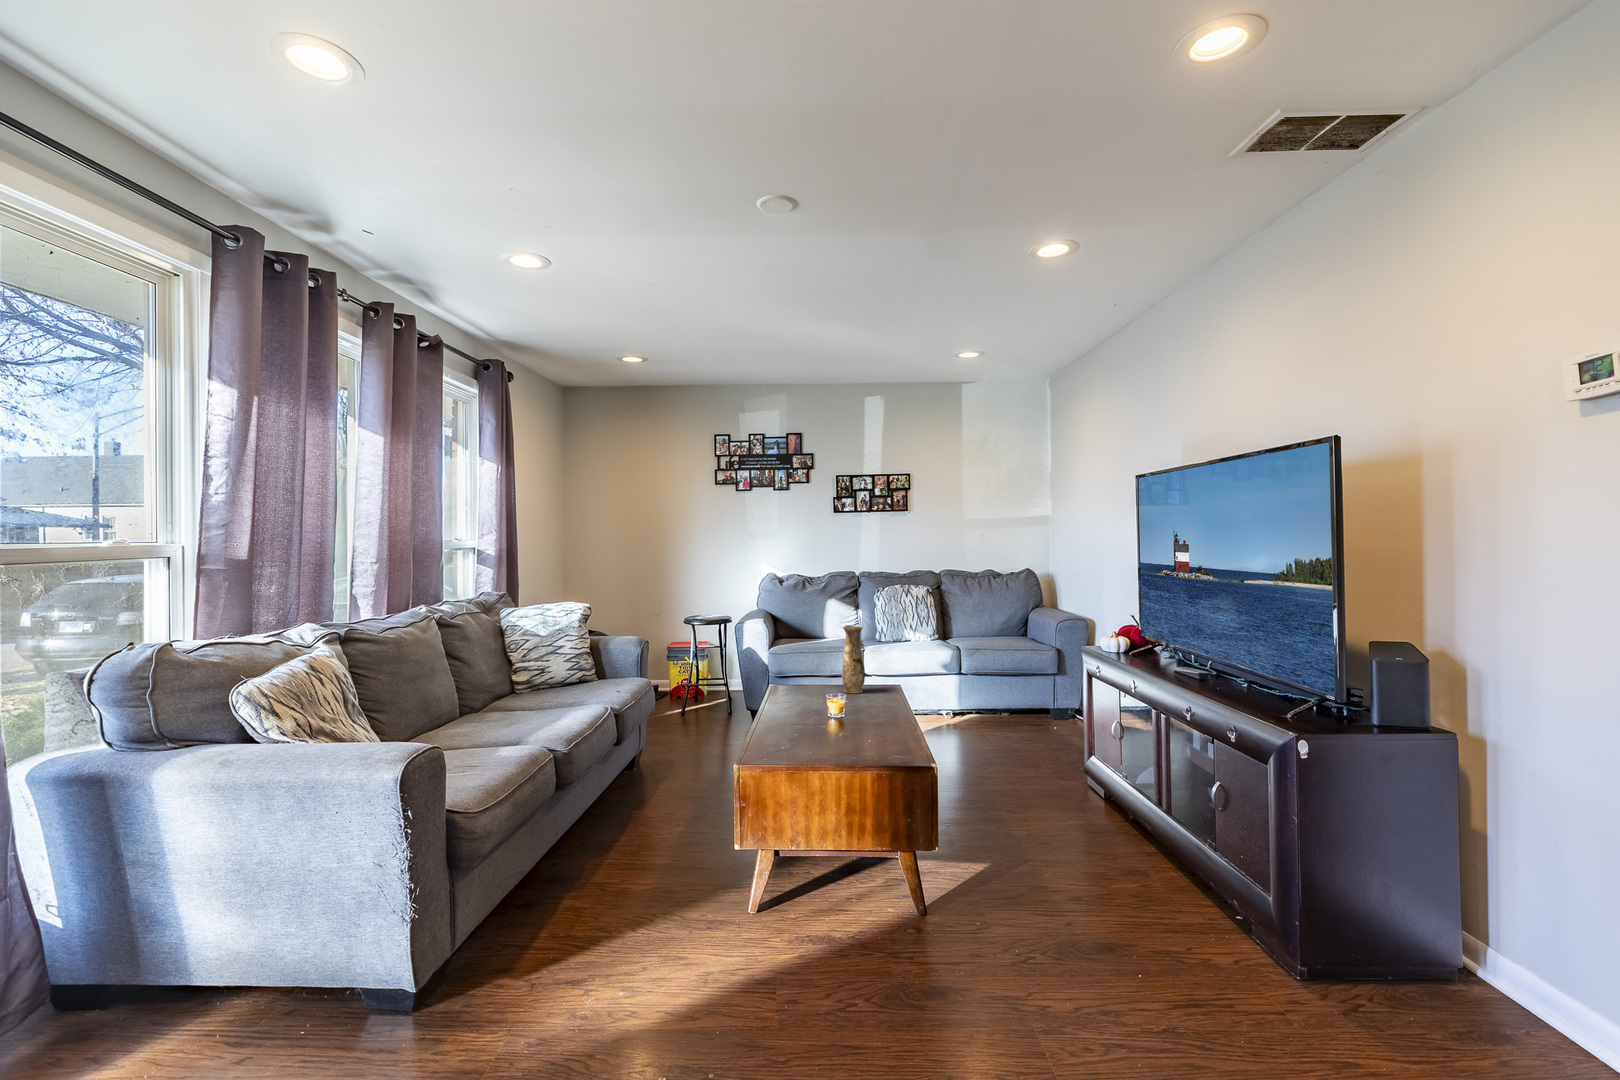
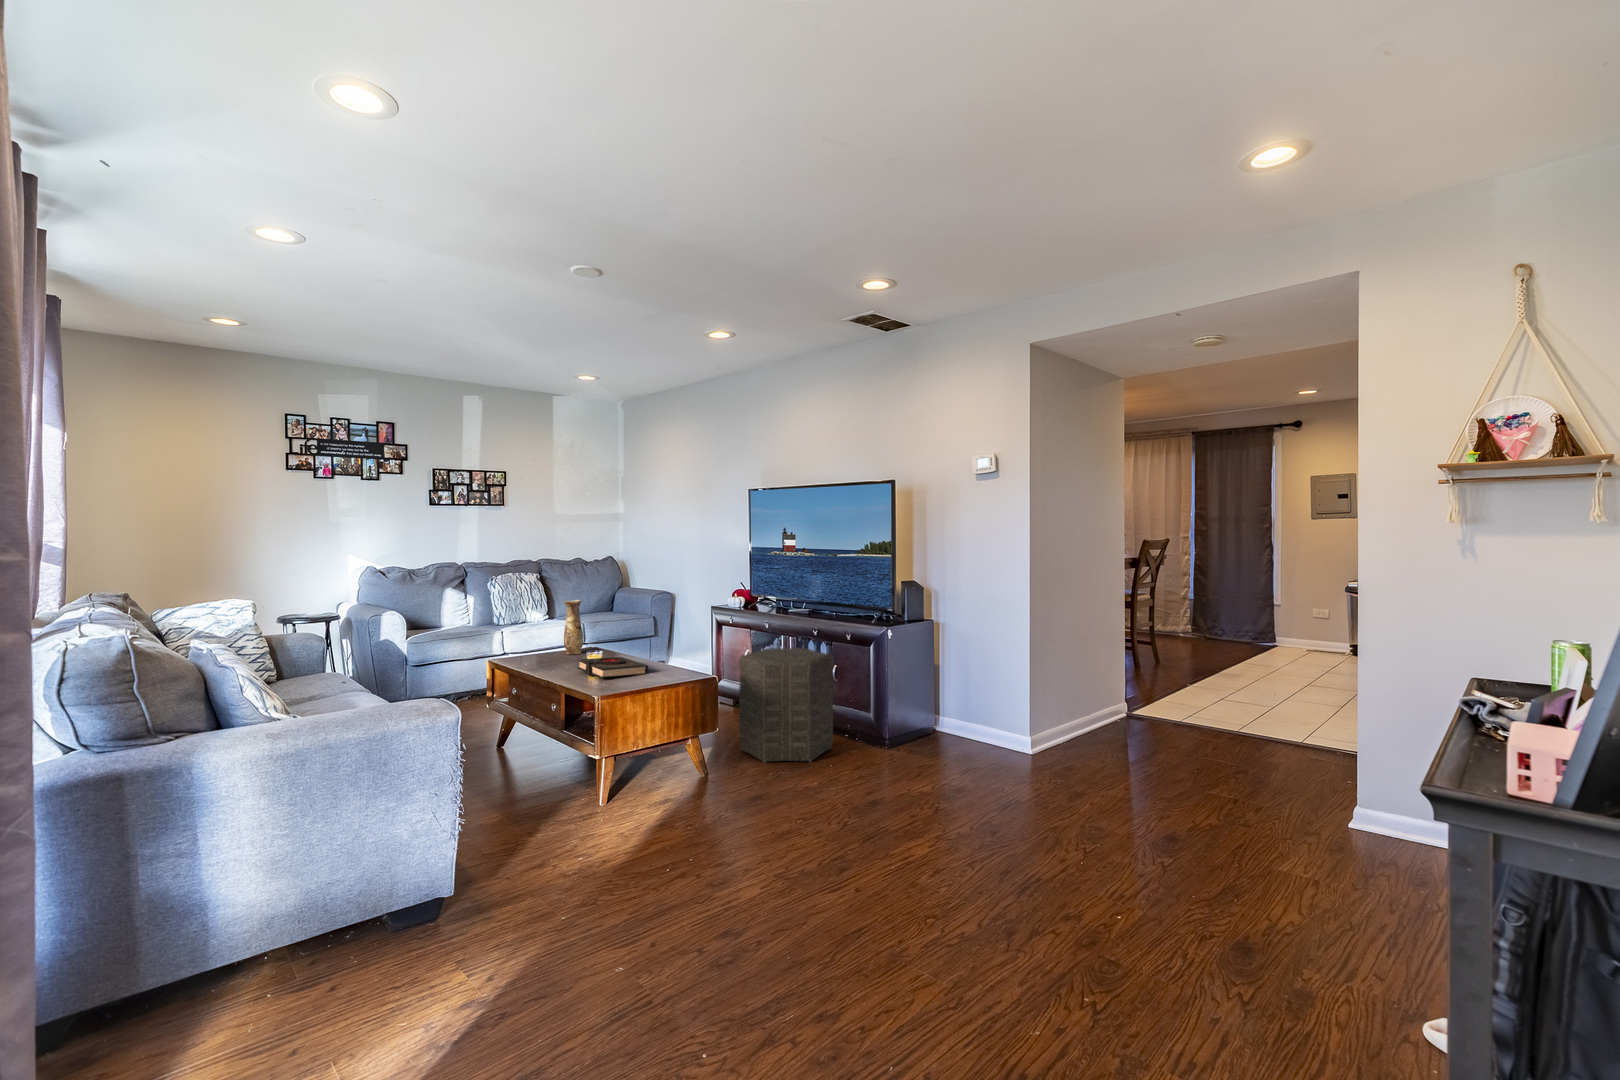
book: none [778,707,854,748] -> present [577,657,648,678]
ottoman: none [999,739,1169,981] -> present [739,648,833,762]

